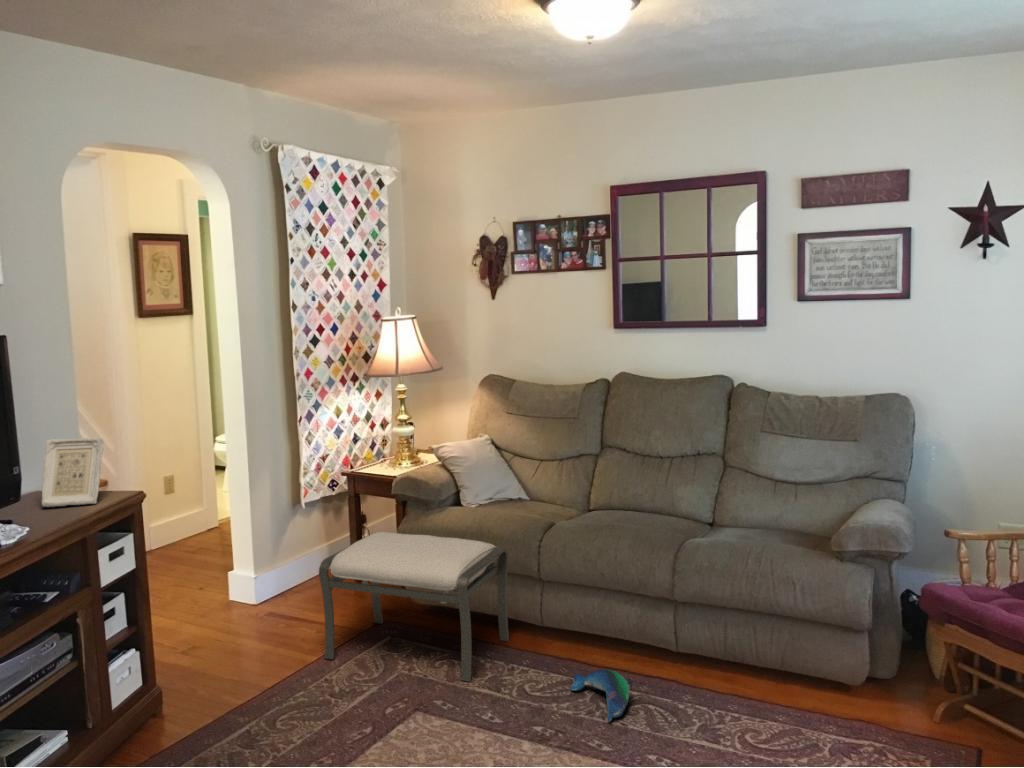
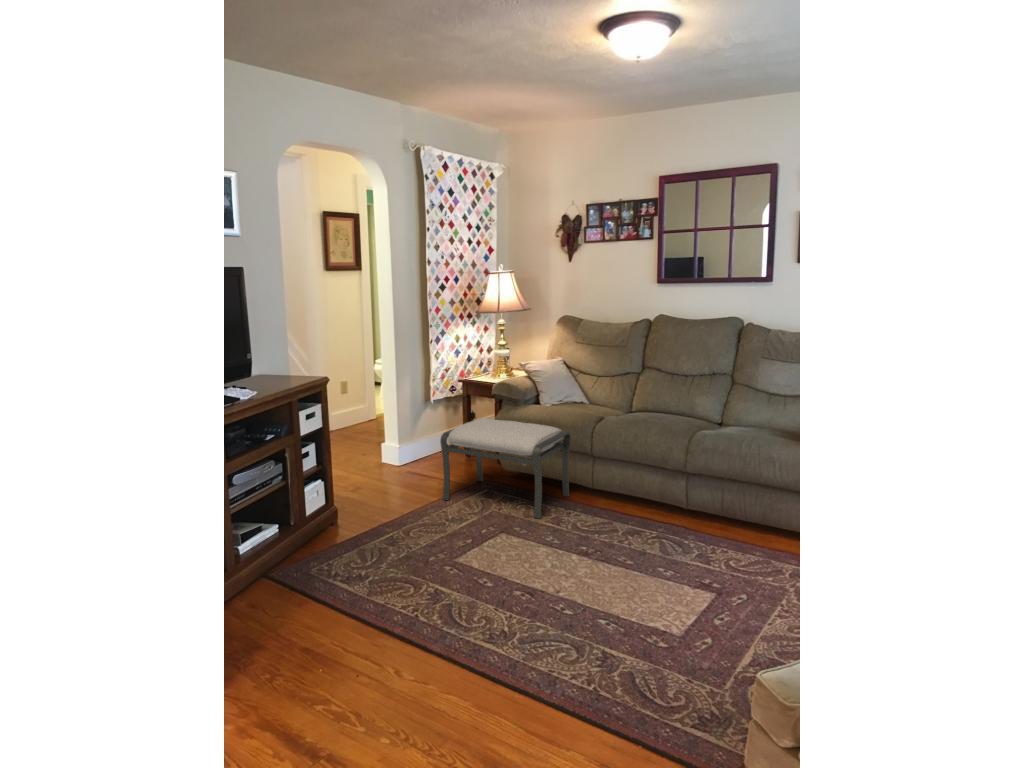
picture frame: present [42,438,103,507] -> none [264,340,302,383]
plush toy: present [571,669,633,722] -> none [609,514,652,548]

